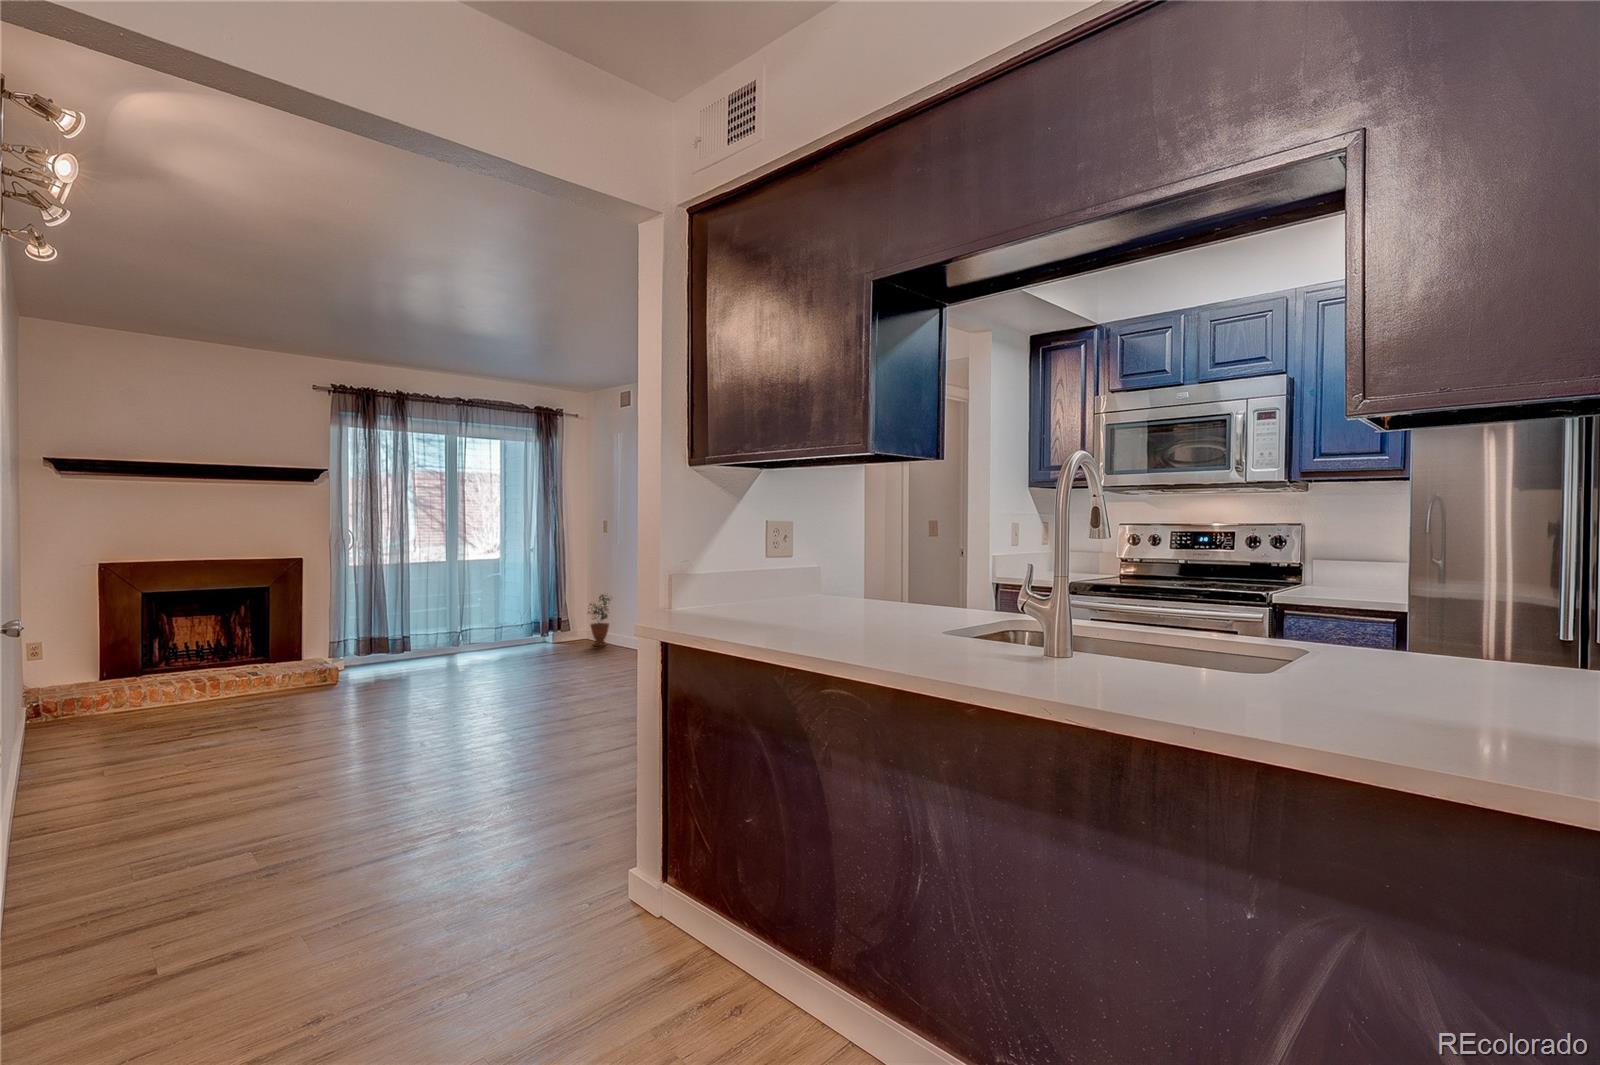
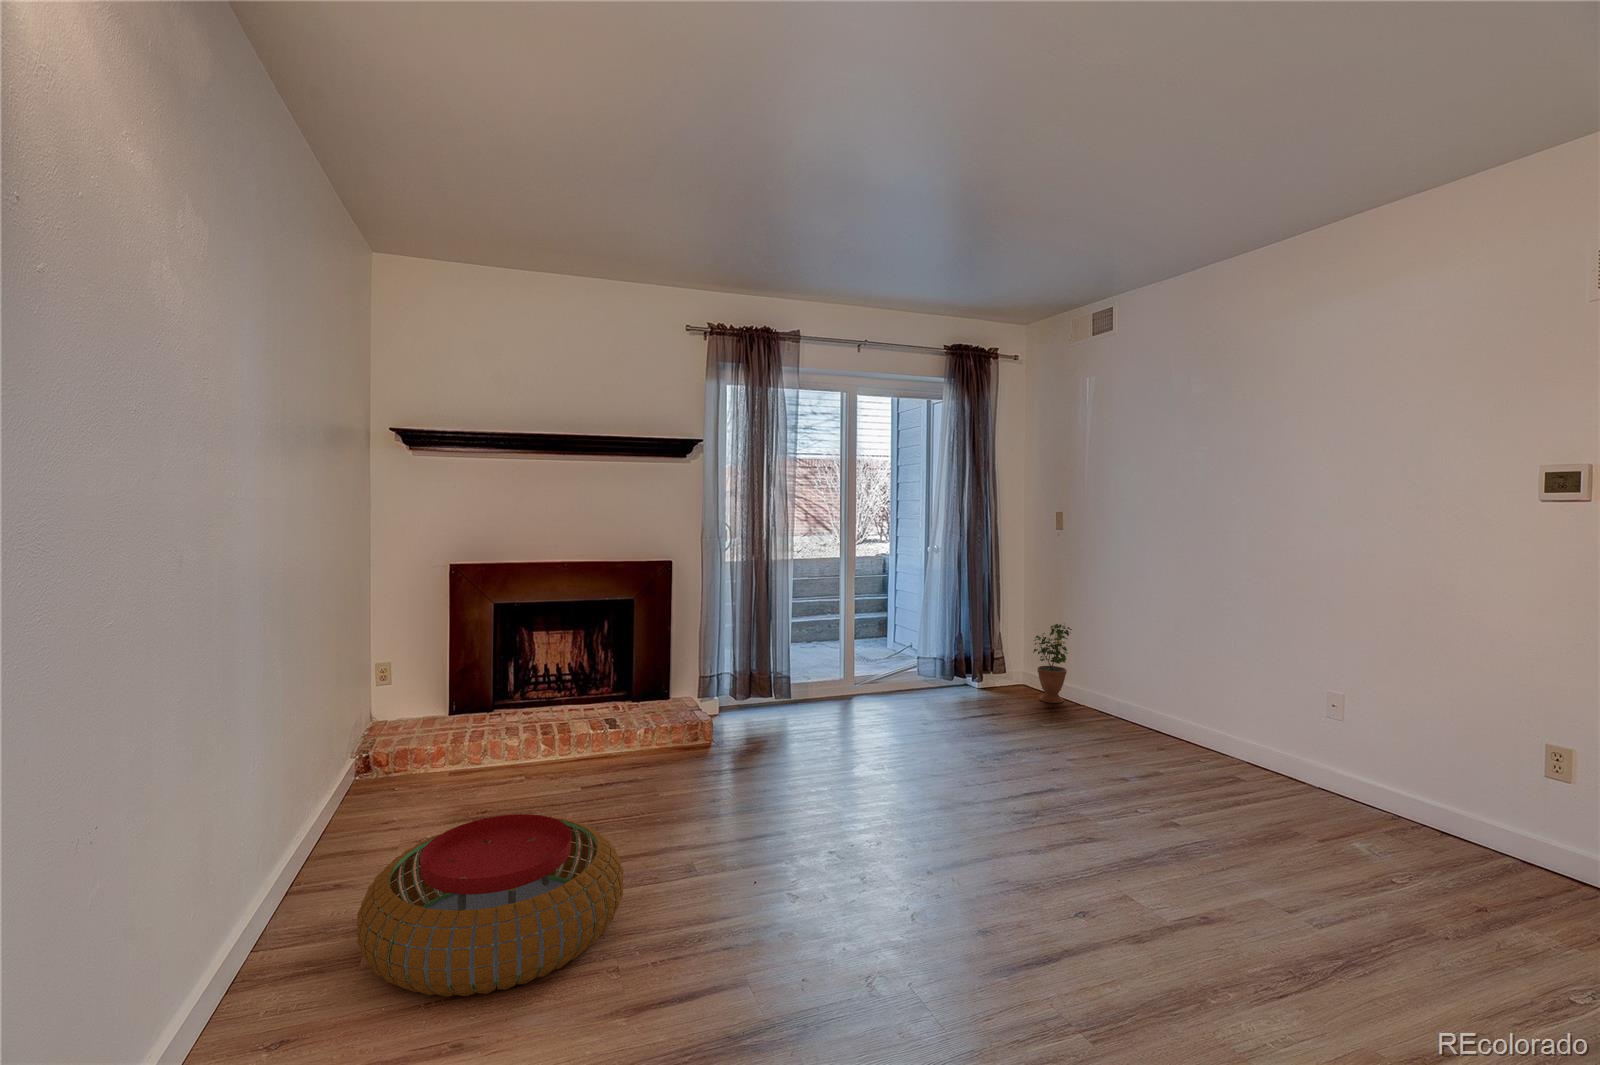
pouf: none [109,697,285,773] -> present [357,814,623,997]

